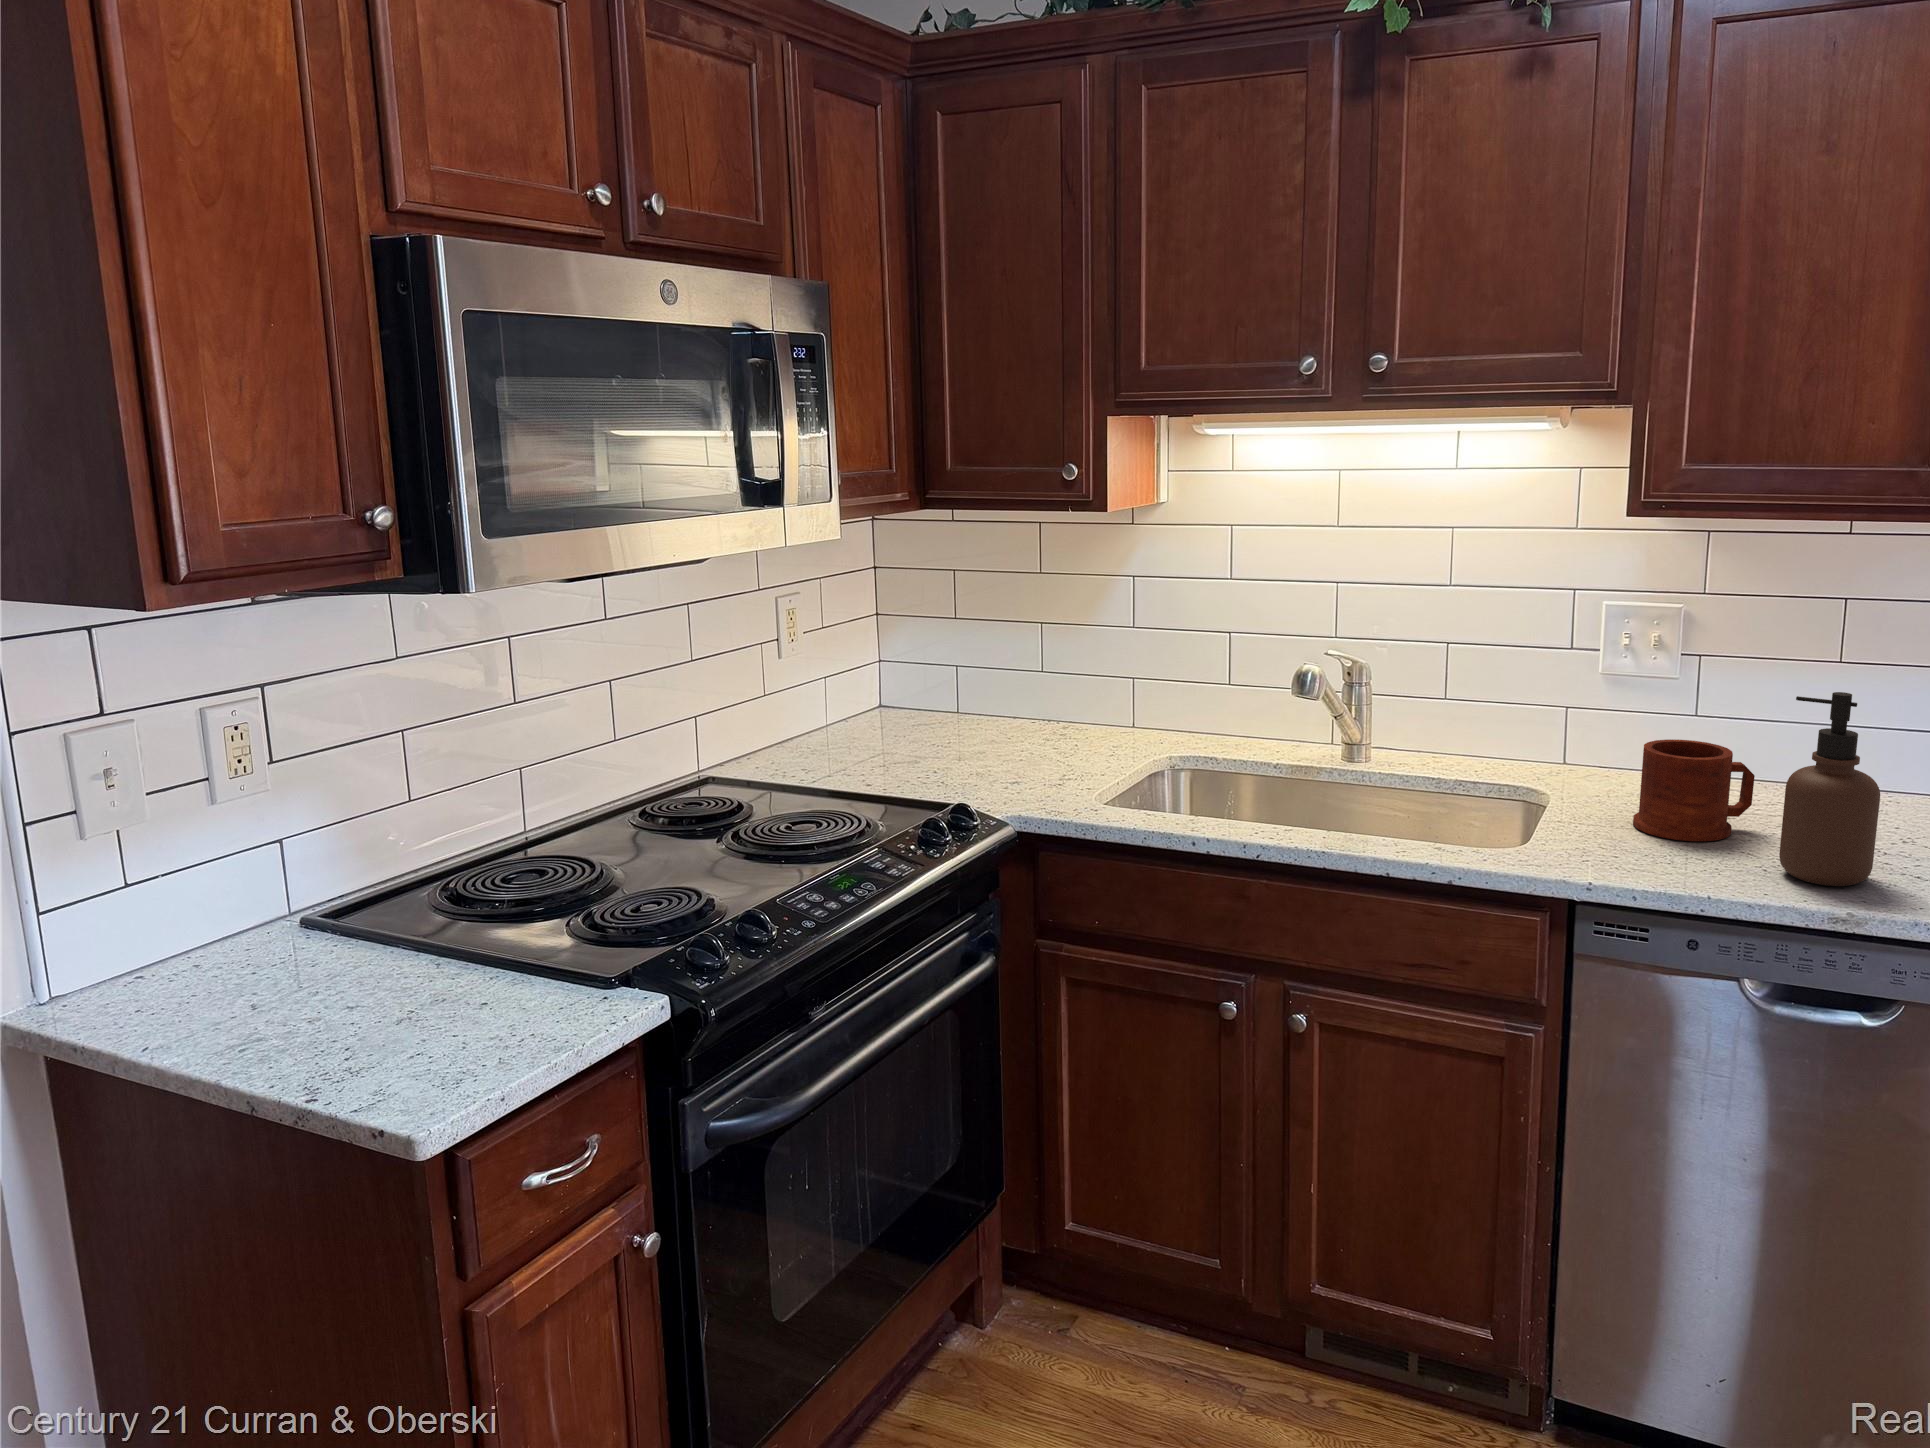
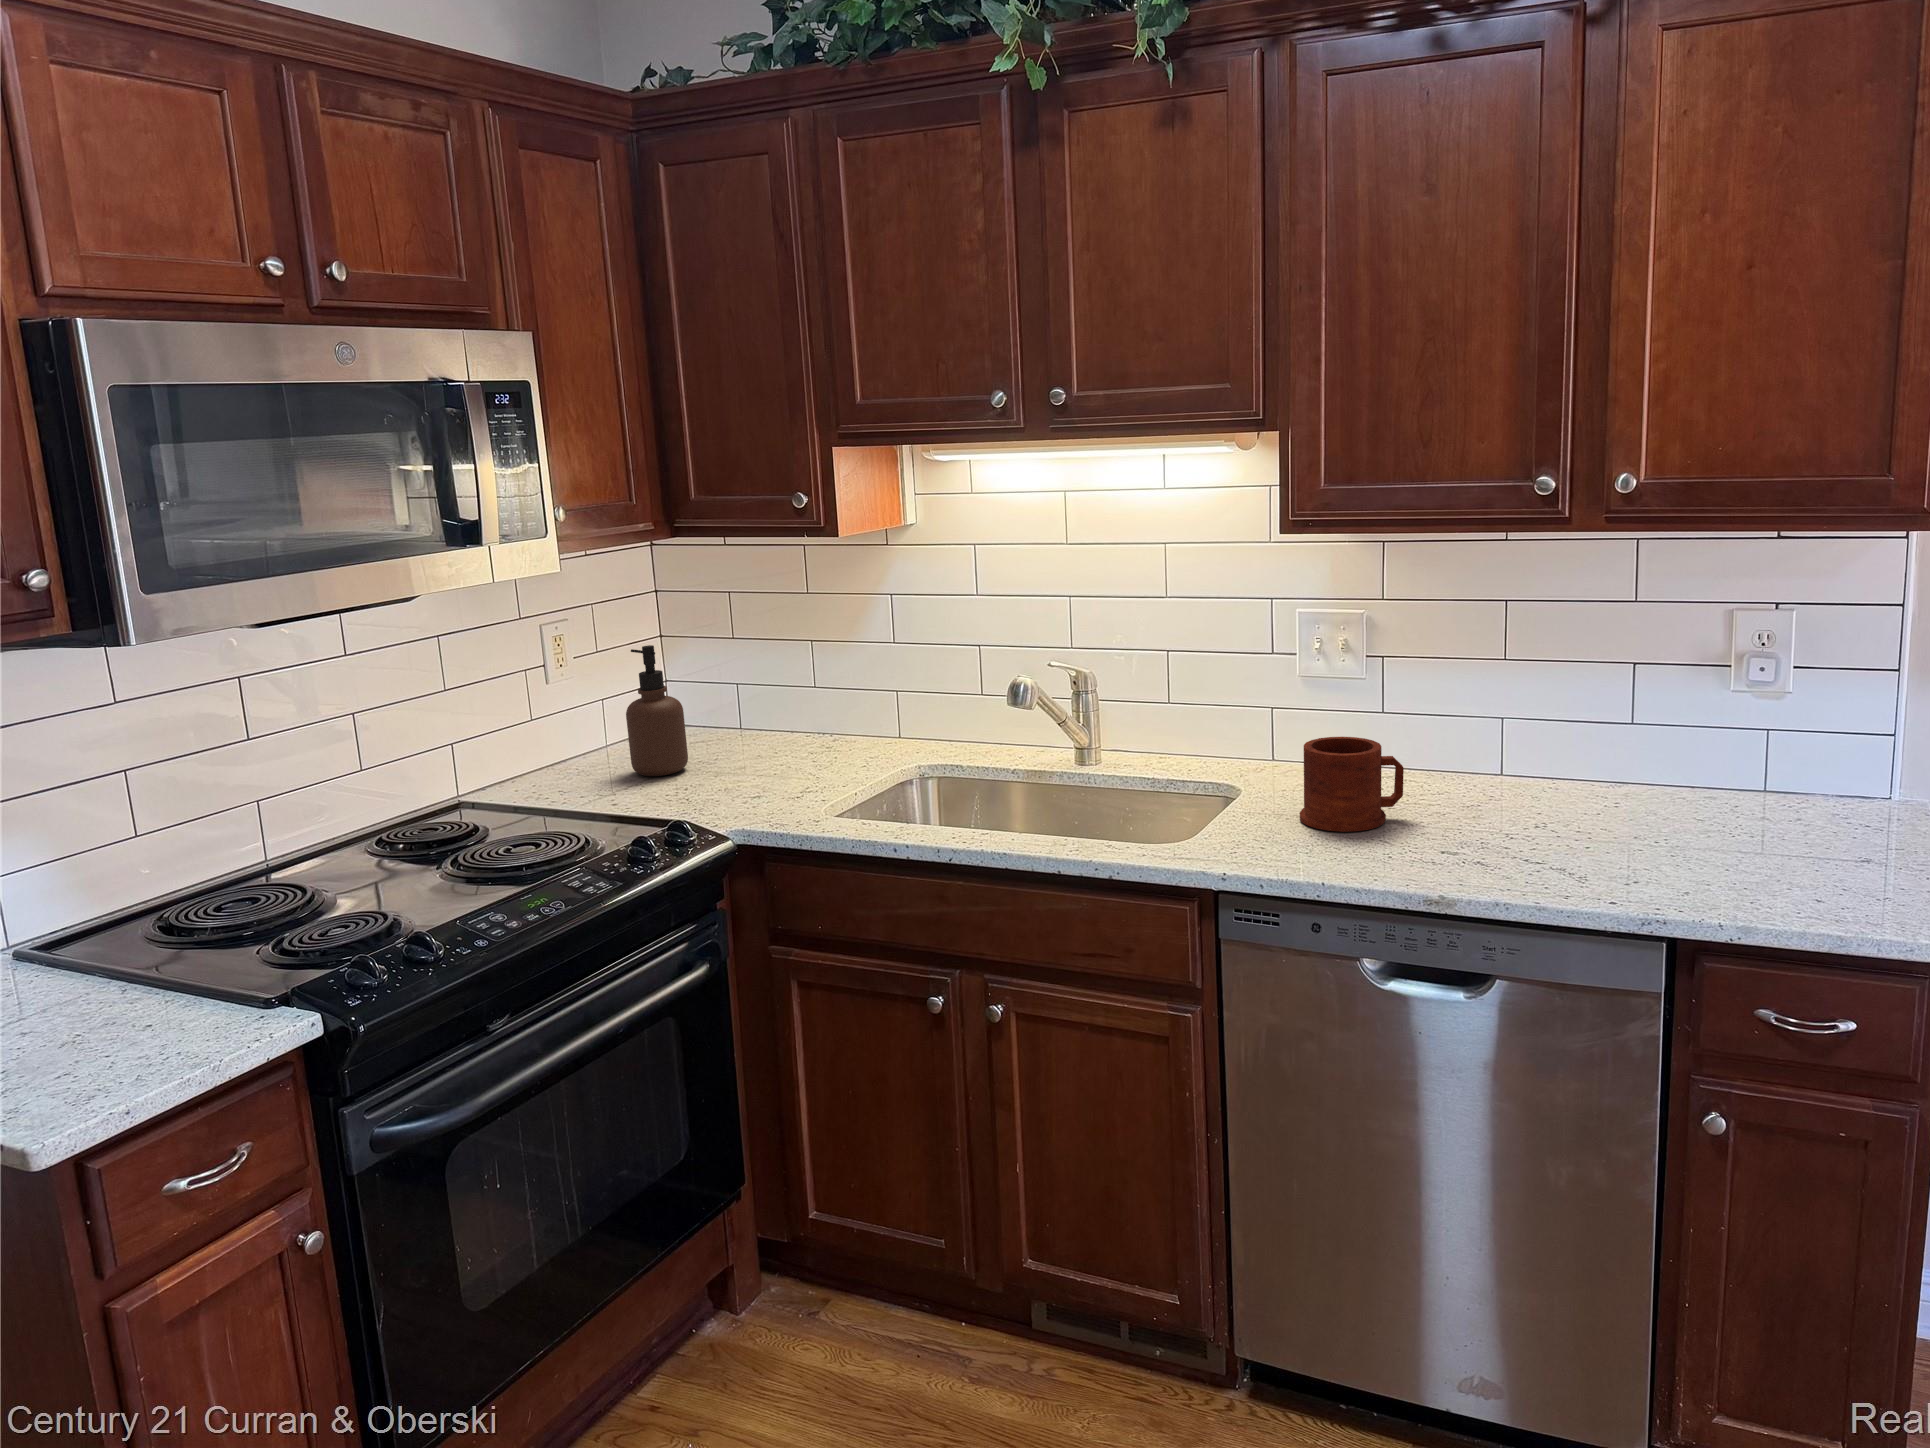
soap dispenser: present [1779,692,1880,886] -> present [626,645,688,776]

